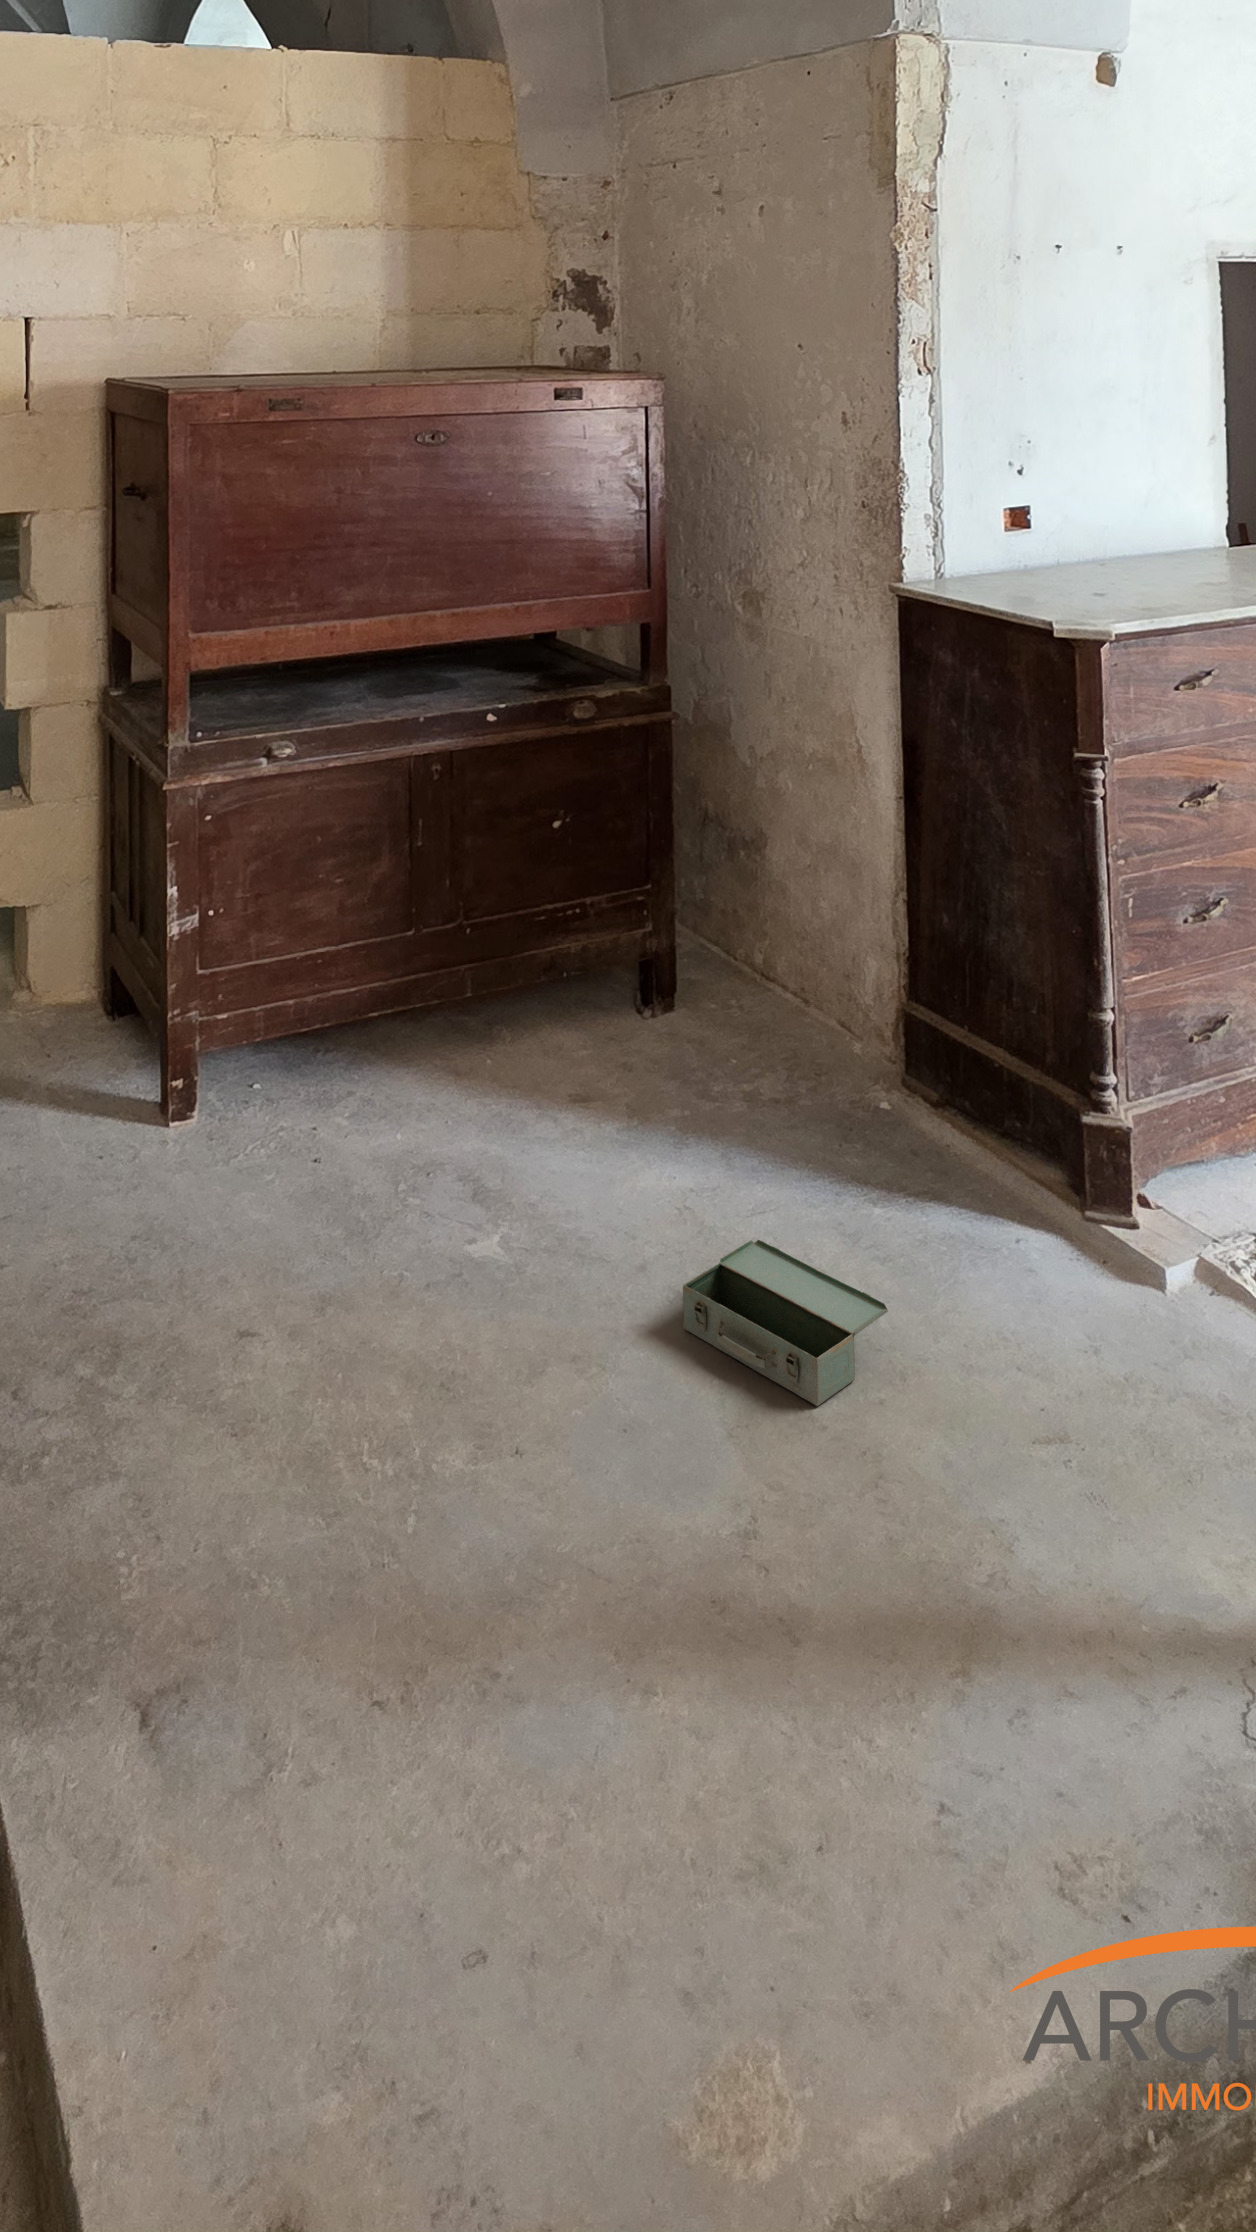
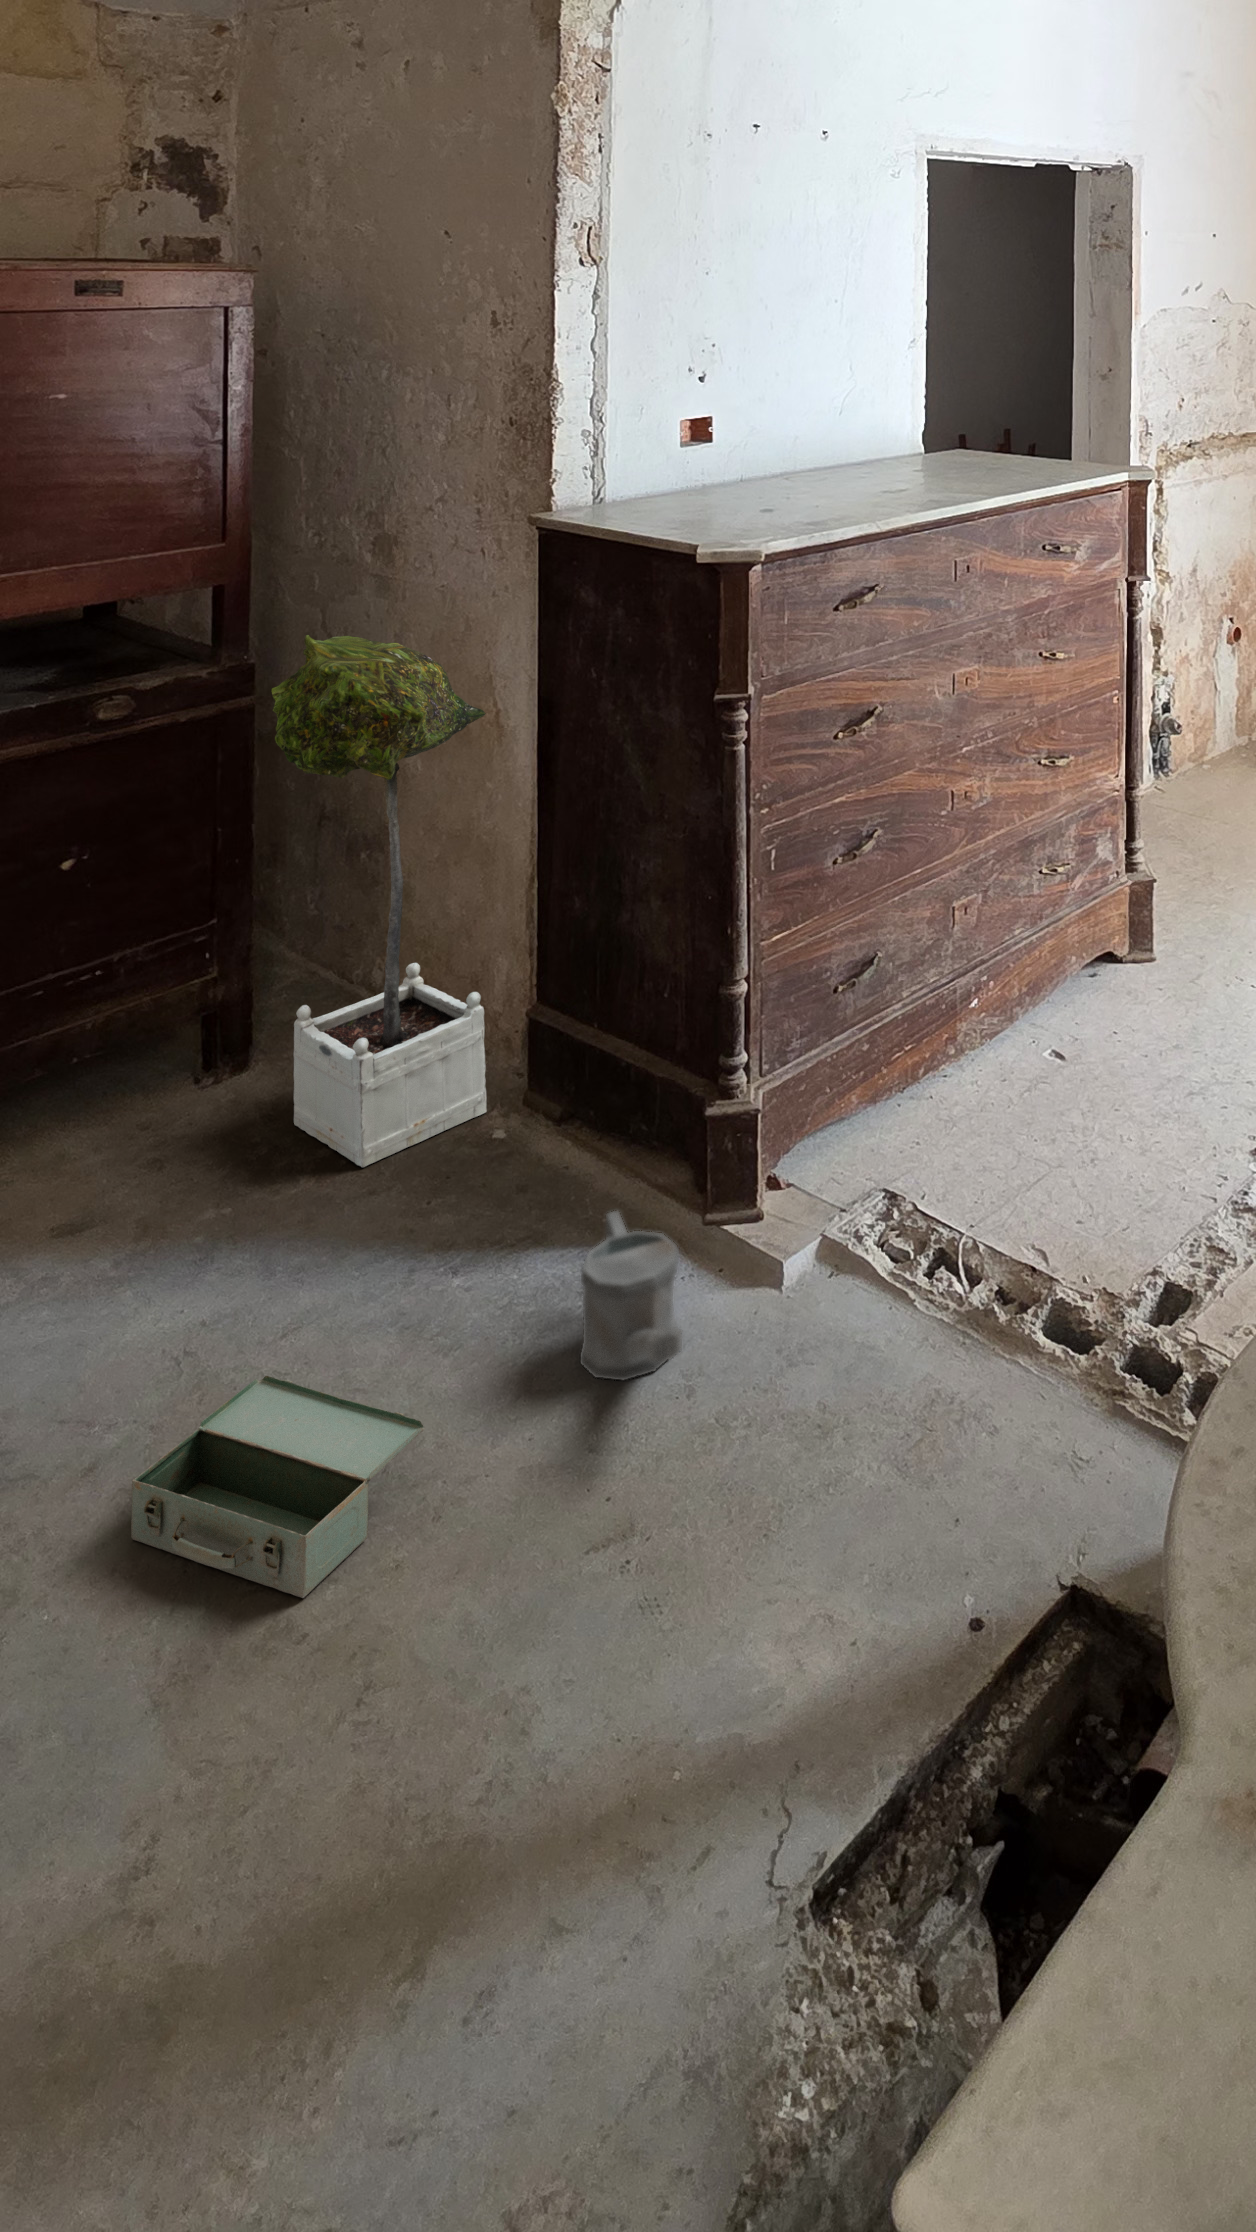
potted tree: none [696,673,873,1110] -> present [272,635,487,1167]
watering can: none [995,1186,1096,1327] -> present [580,1211,682,1380]

